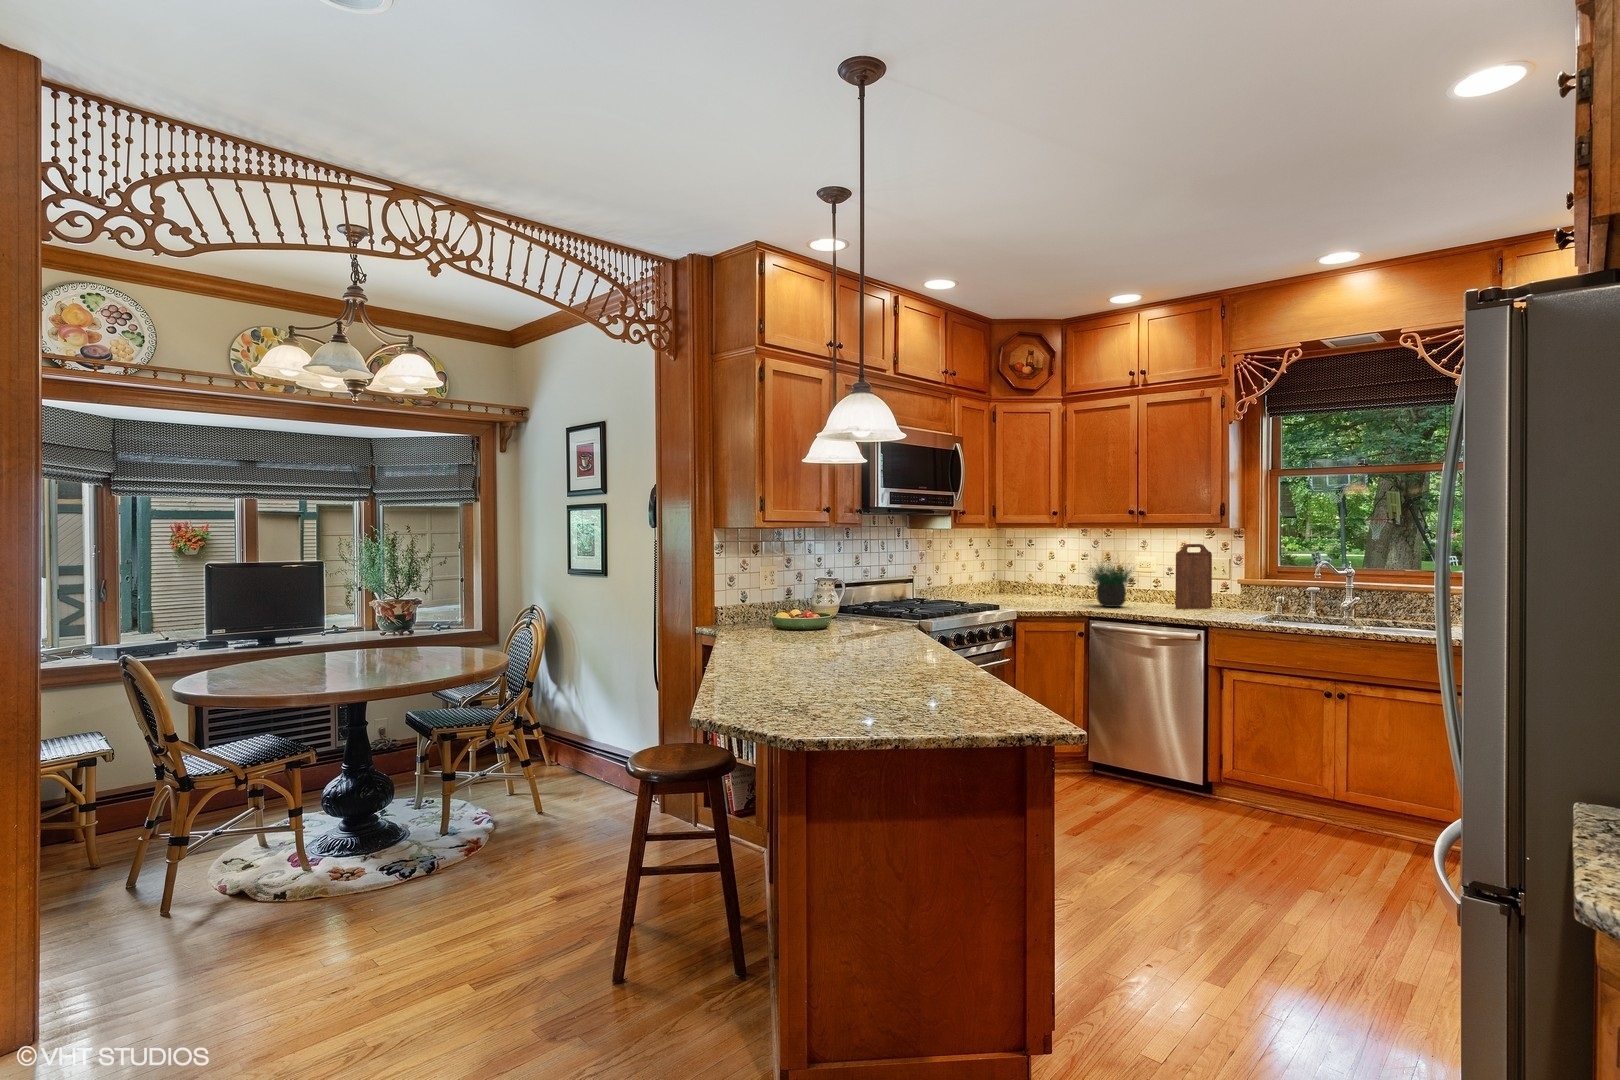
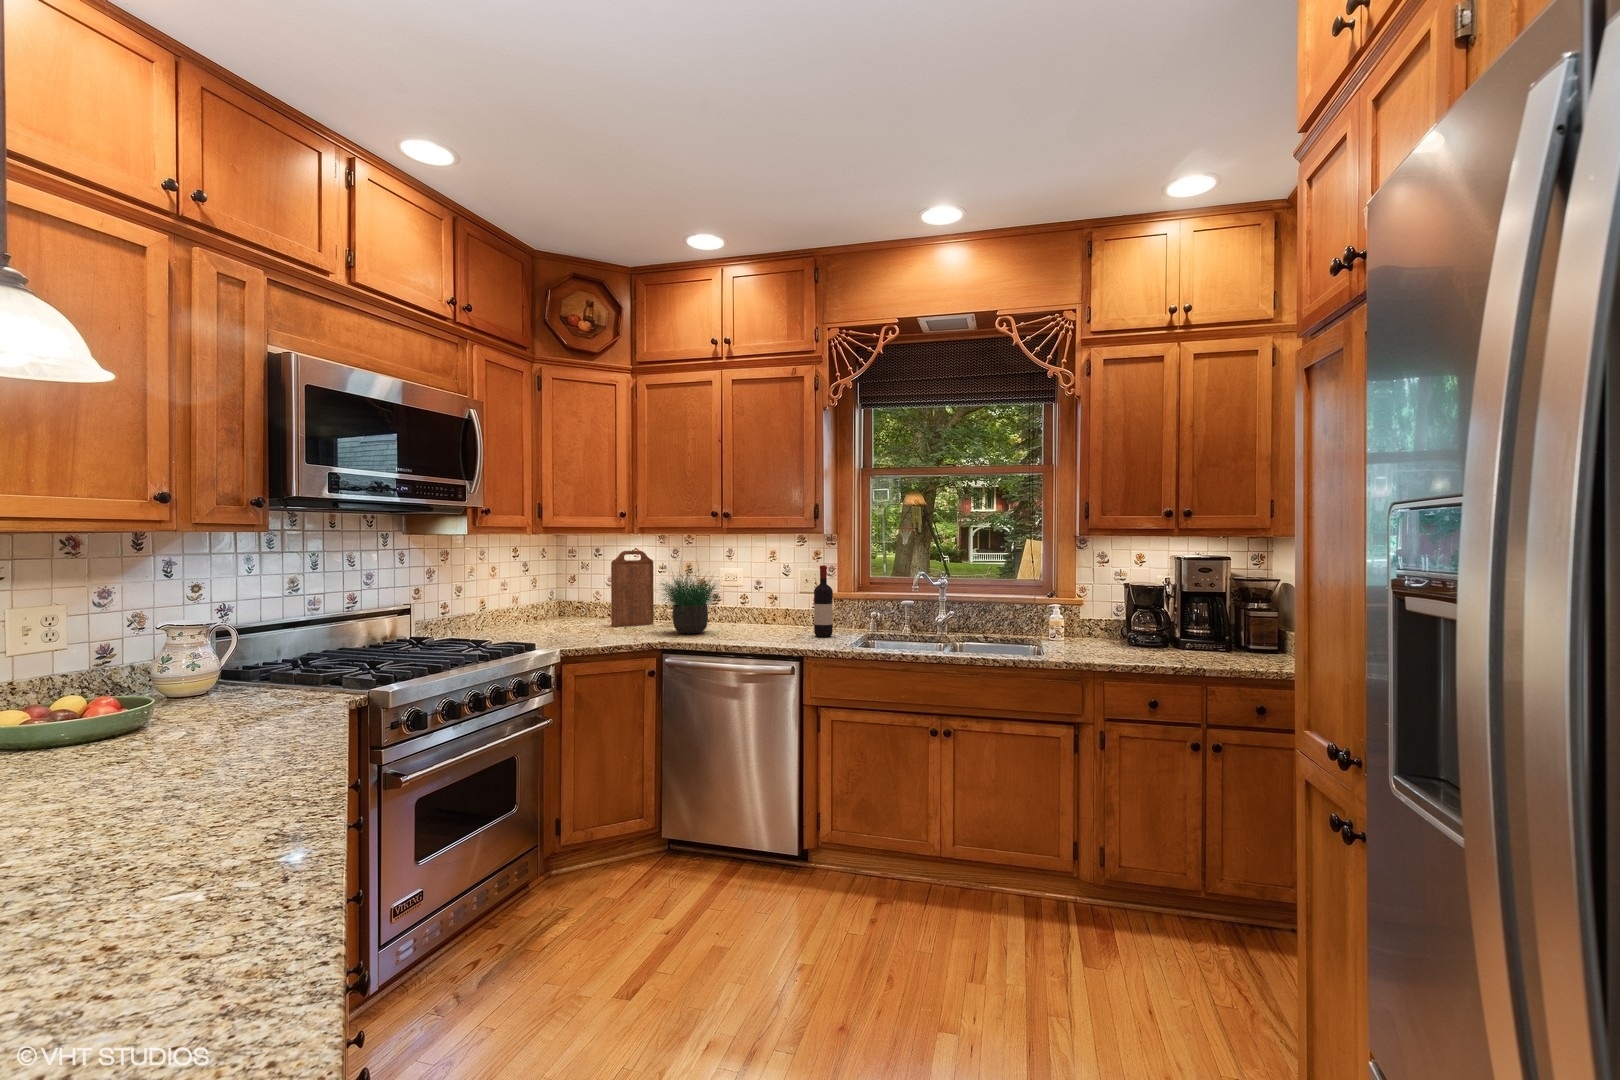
cutting board: present [1176,544,1212,609] -> present [611,551,654,627]
wine bottle: none [1220,555,1237,614] -> present [814,566,833,637]

